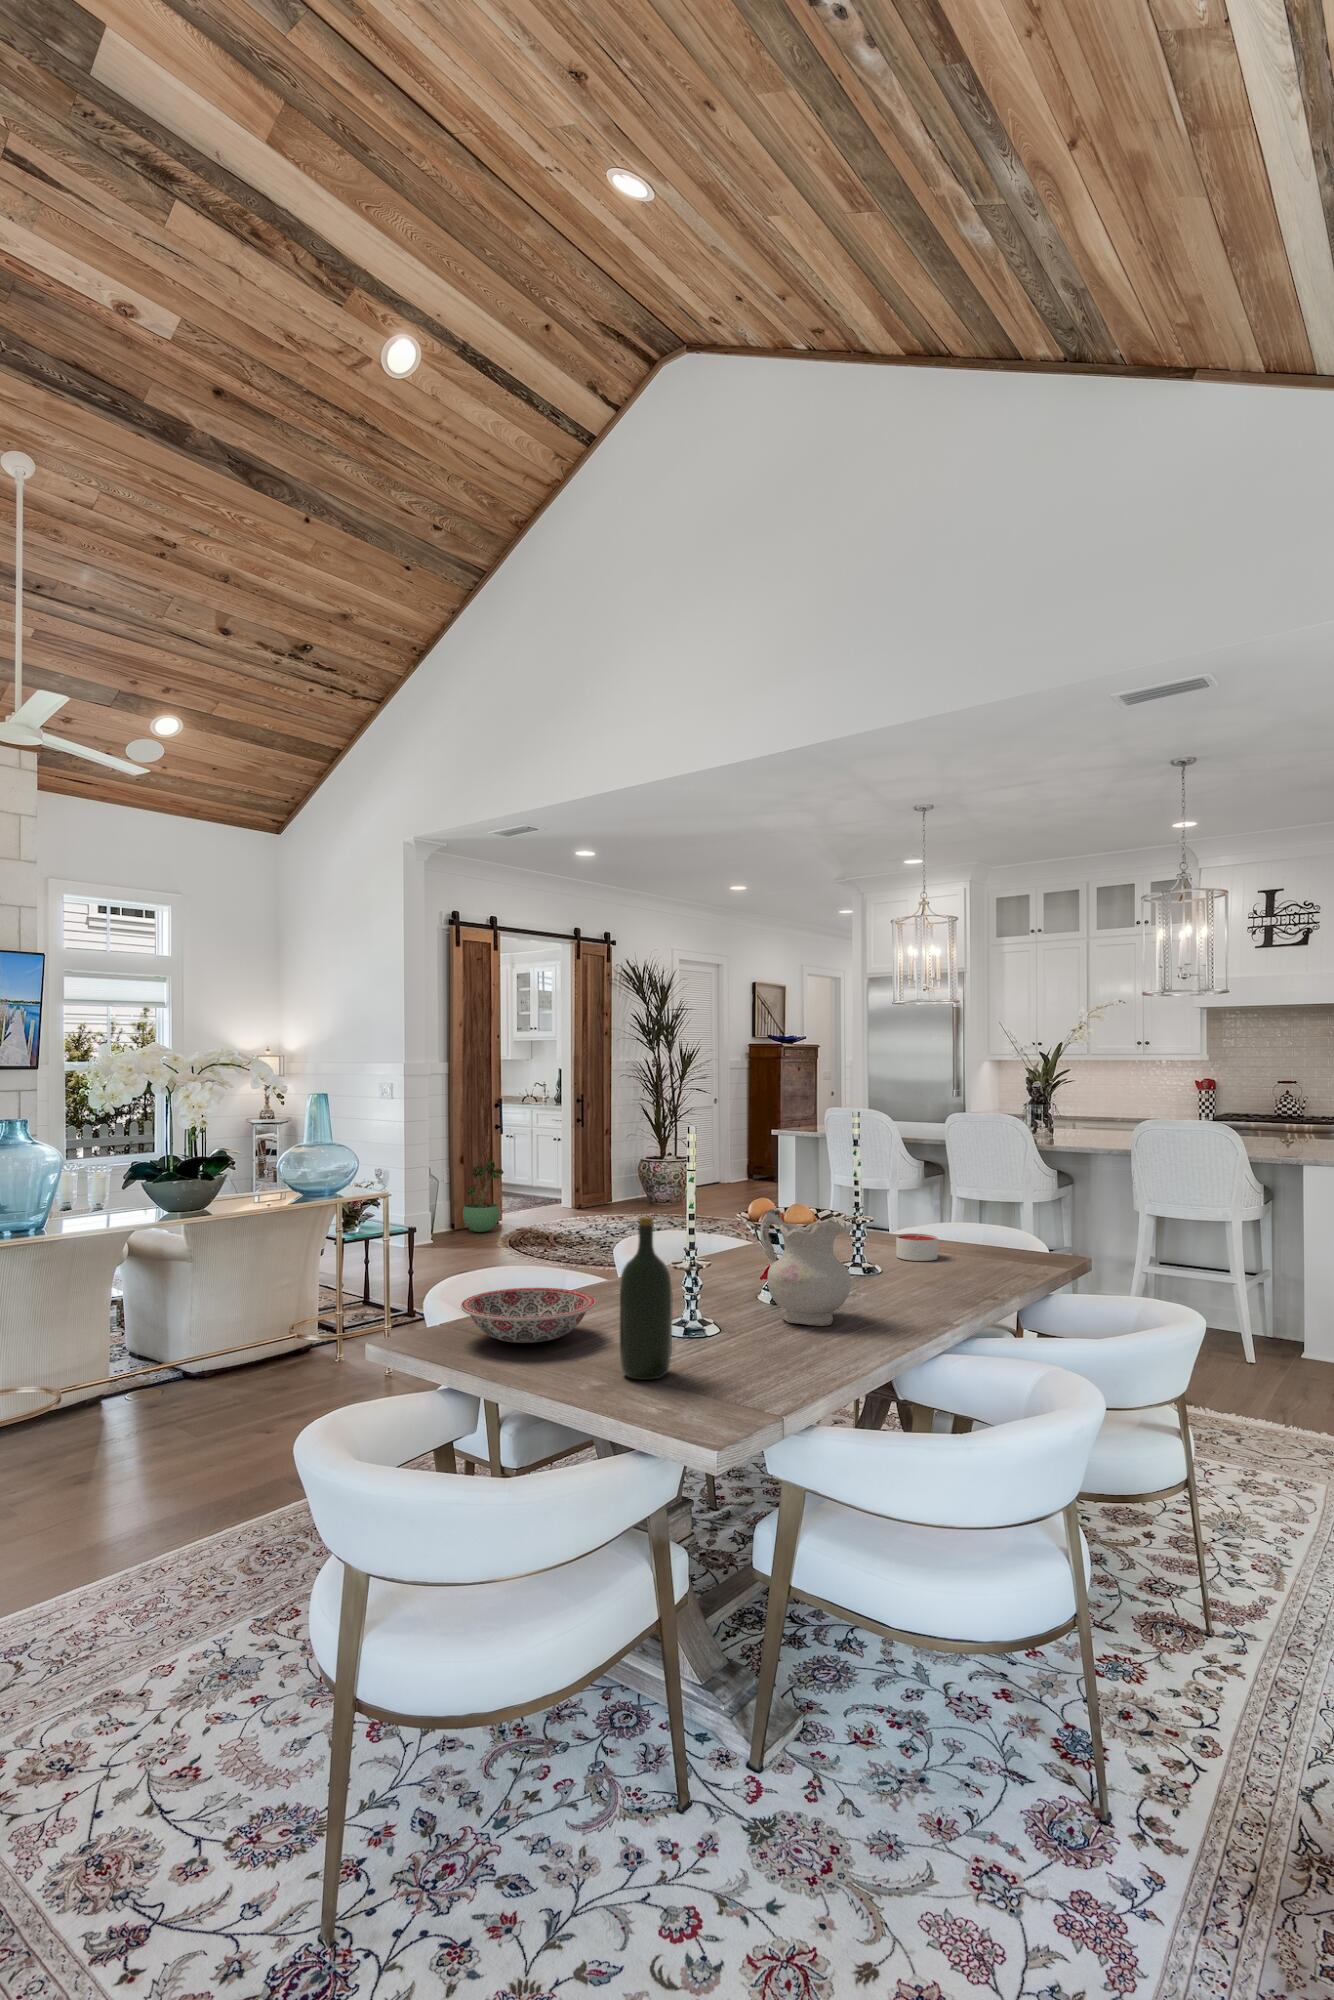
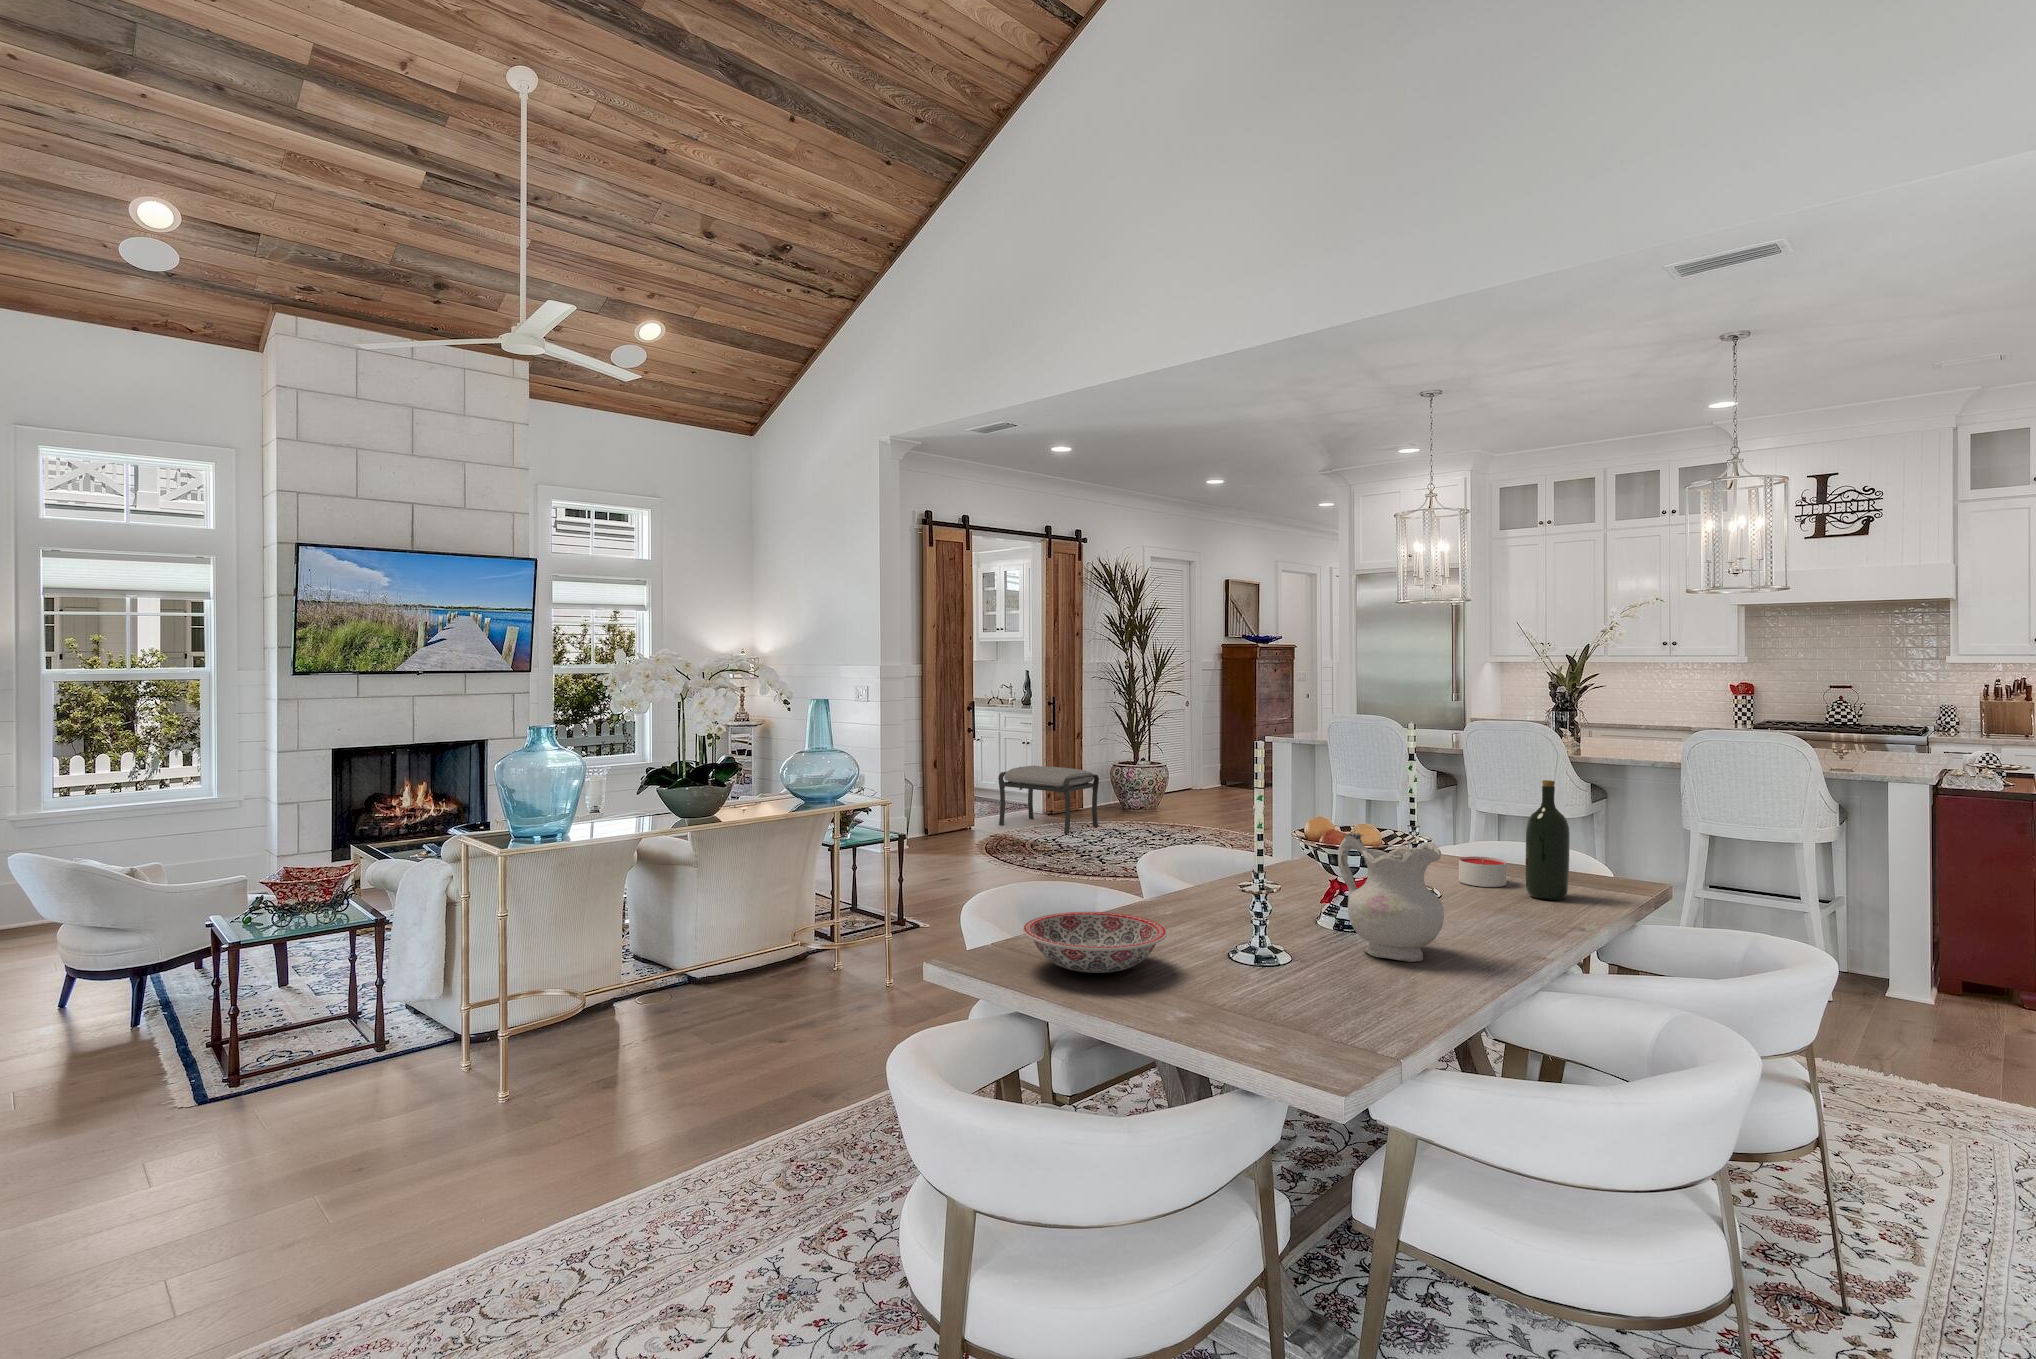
potted plant: present [463,1160,504,1232] -> none [941,763,981,836]
ottoman: none [522,1162,621,1228] -> present [998,766,1099,834]
wine bottle: present [619,1217,672,1380] -> present [1526,780,1570,900]

